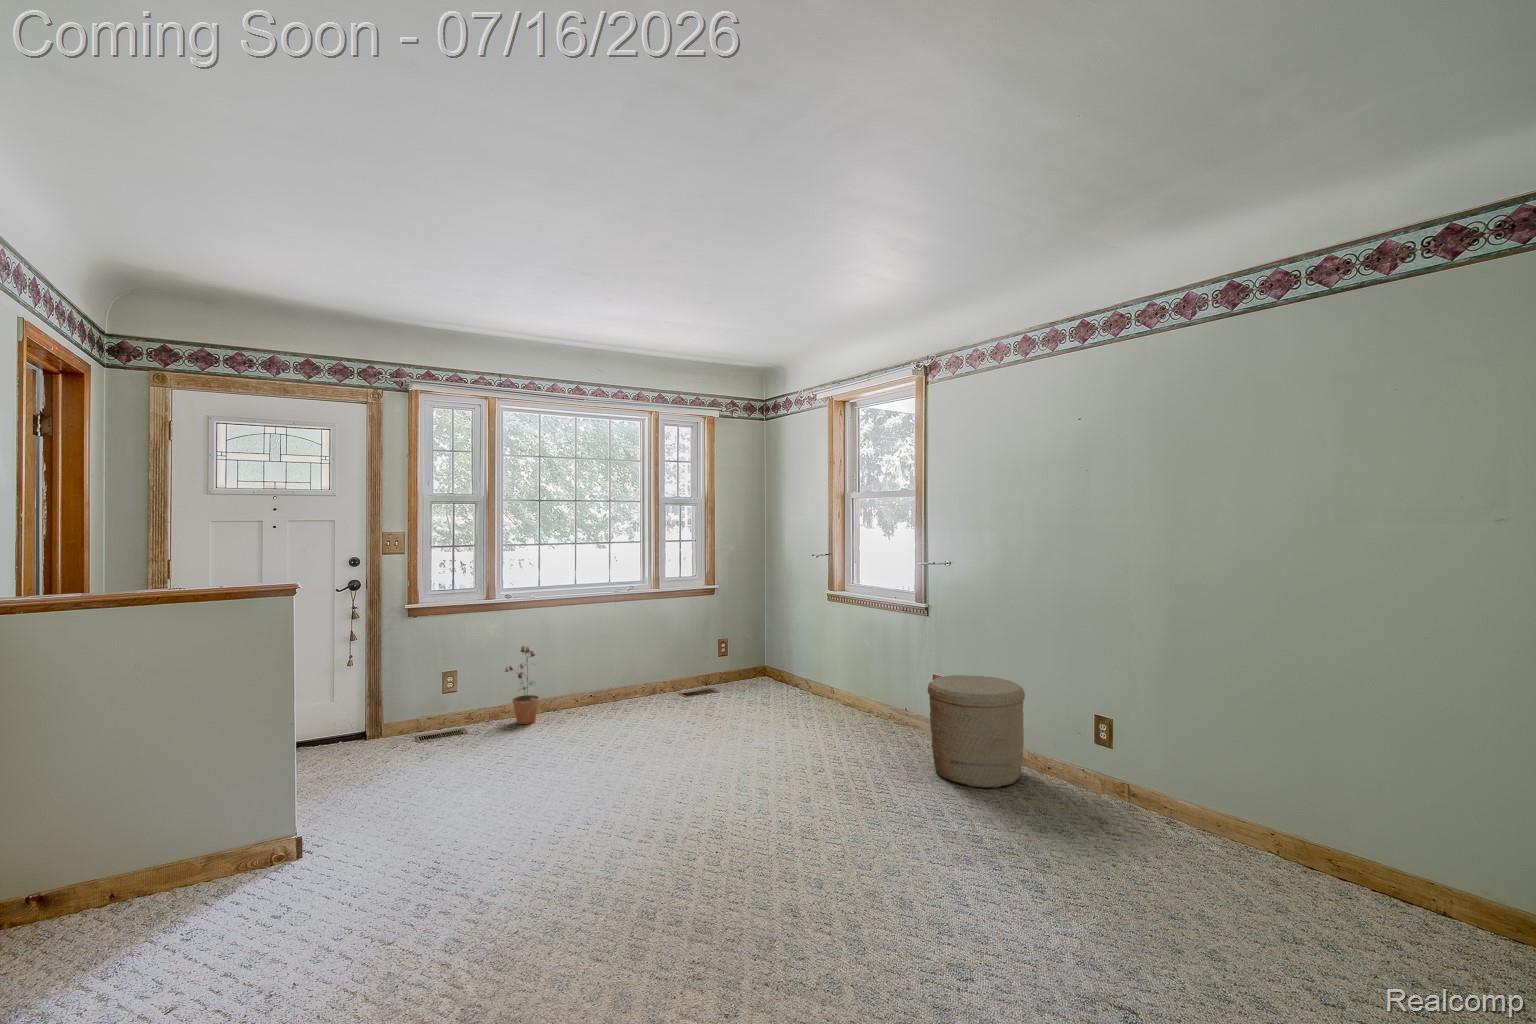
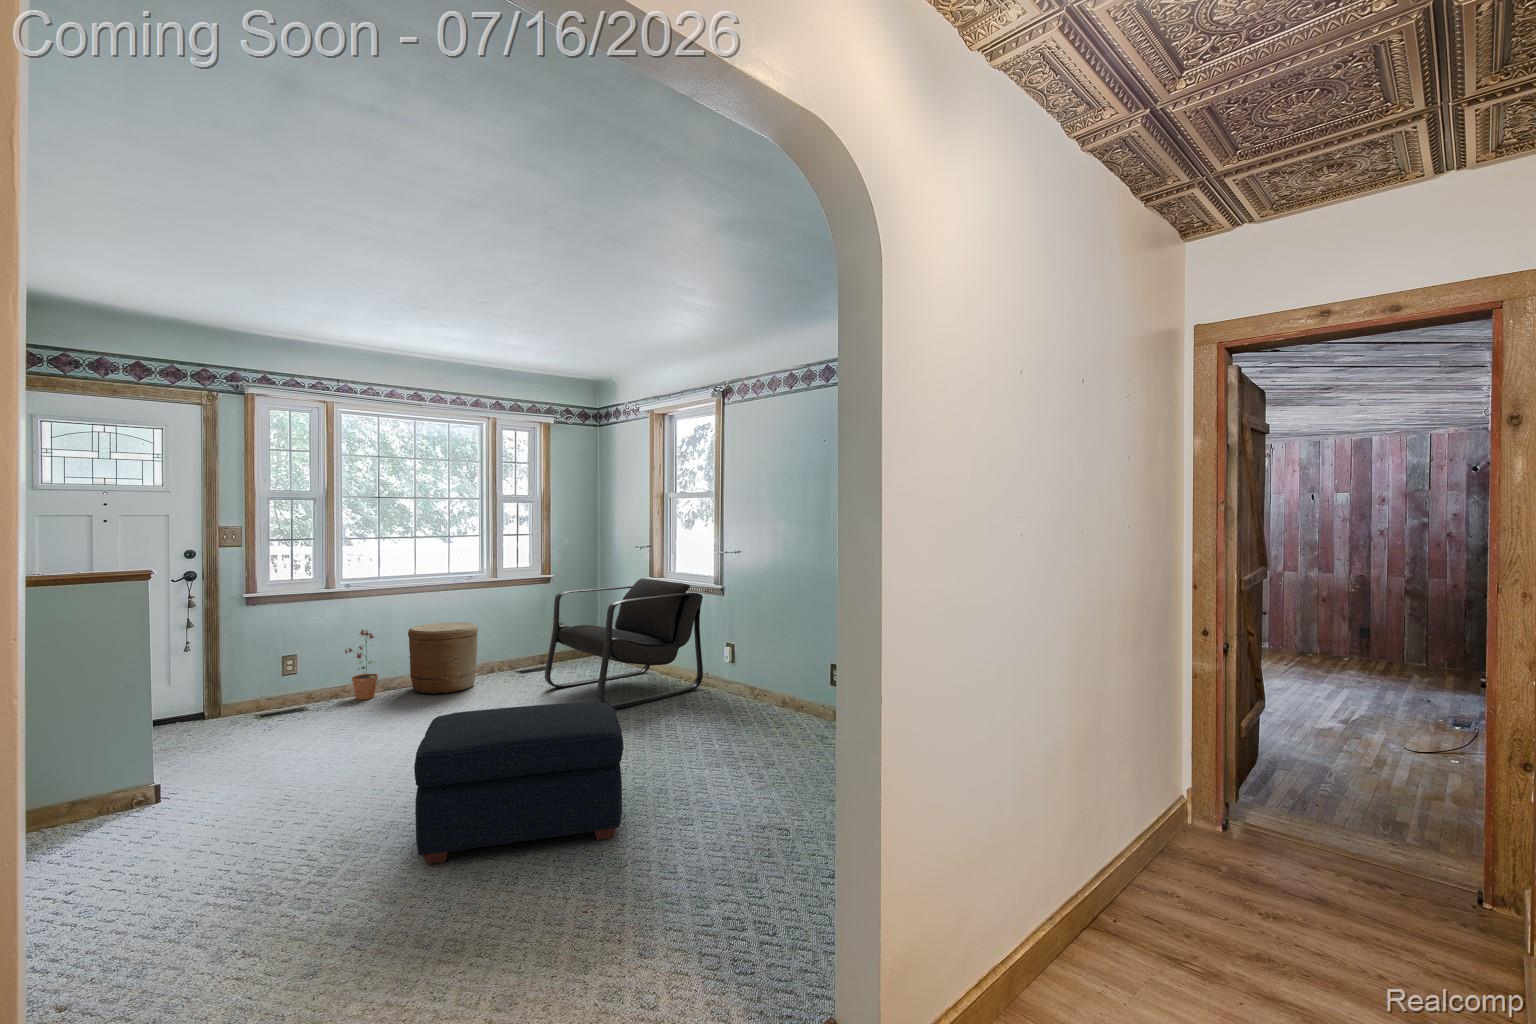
armchair: none [716,594,901,750] -> present [545,579,703,708]
woven basket: present [928,675,1025,788] -> present [408,622,478,694]
ottoman: none [608,755,861,964] -> present [414,702,623,864]

